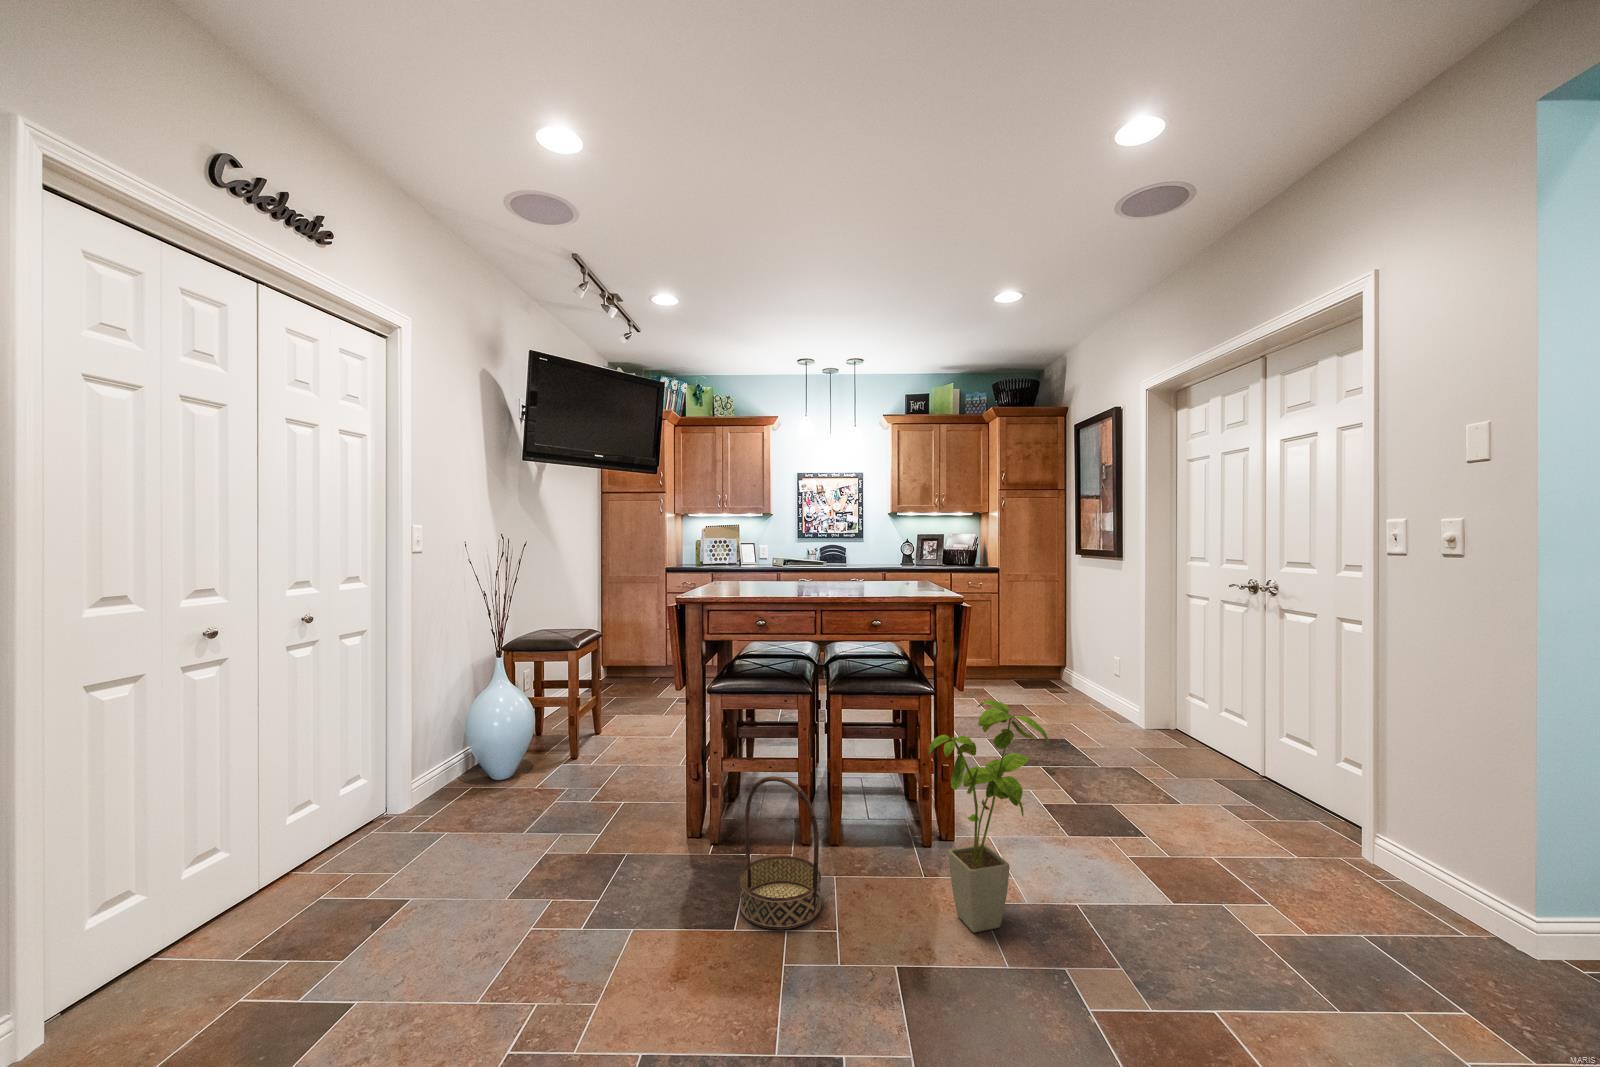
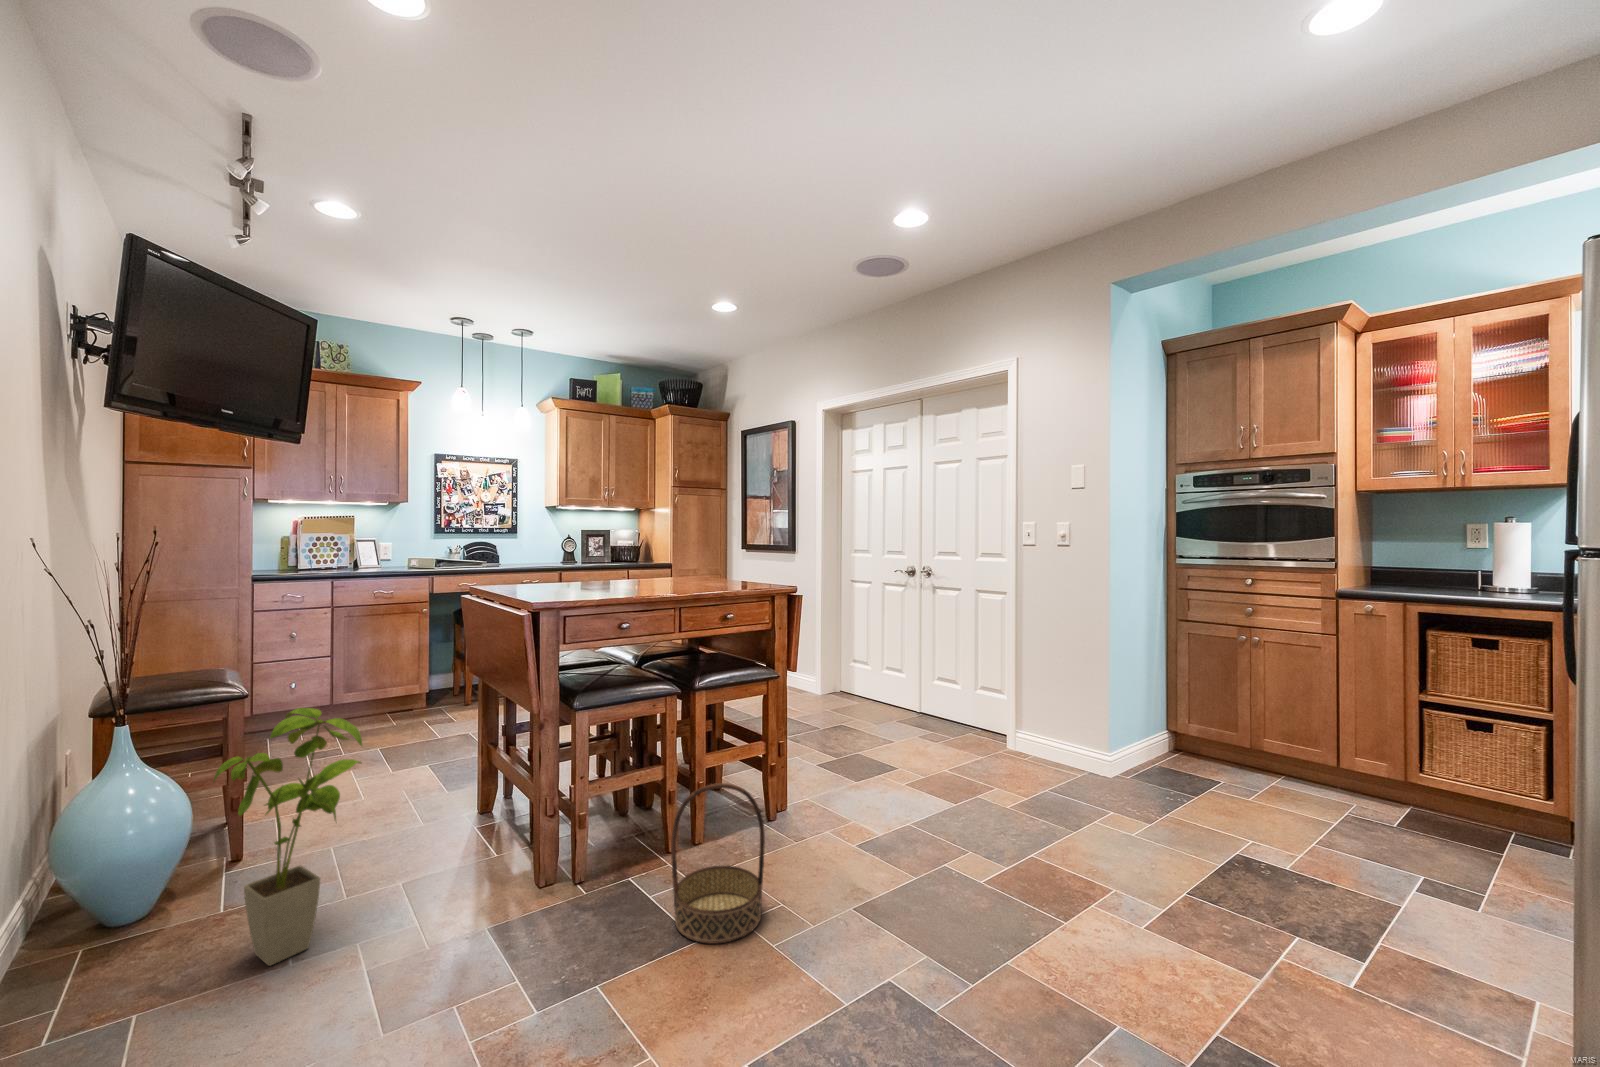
house plant: present [929,700,1051,932] -> present [214,708,362,966]

